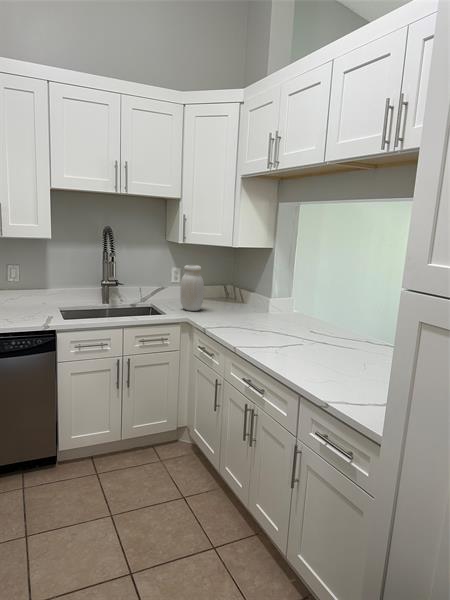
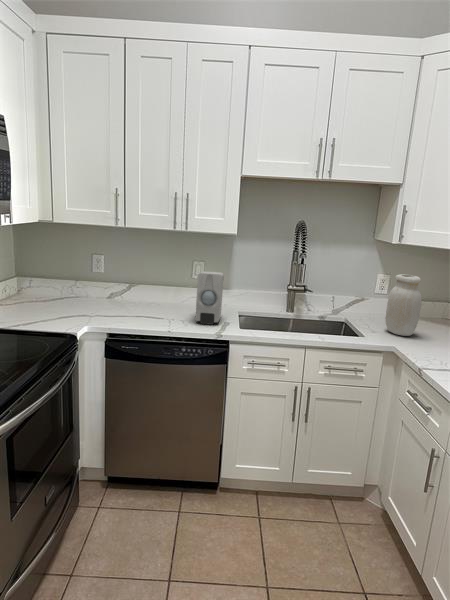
soap dispenser: none [20,274,44,320] -> present [196,271,224,325]

